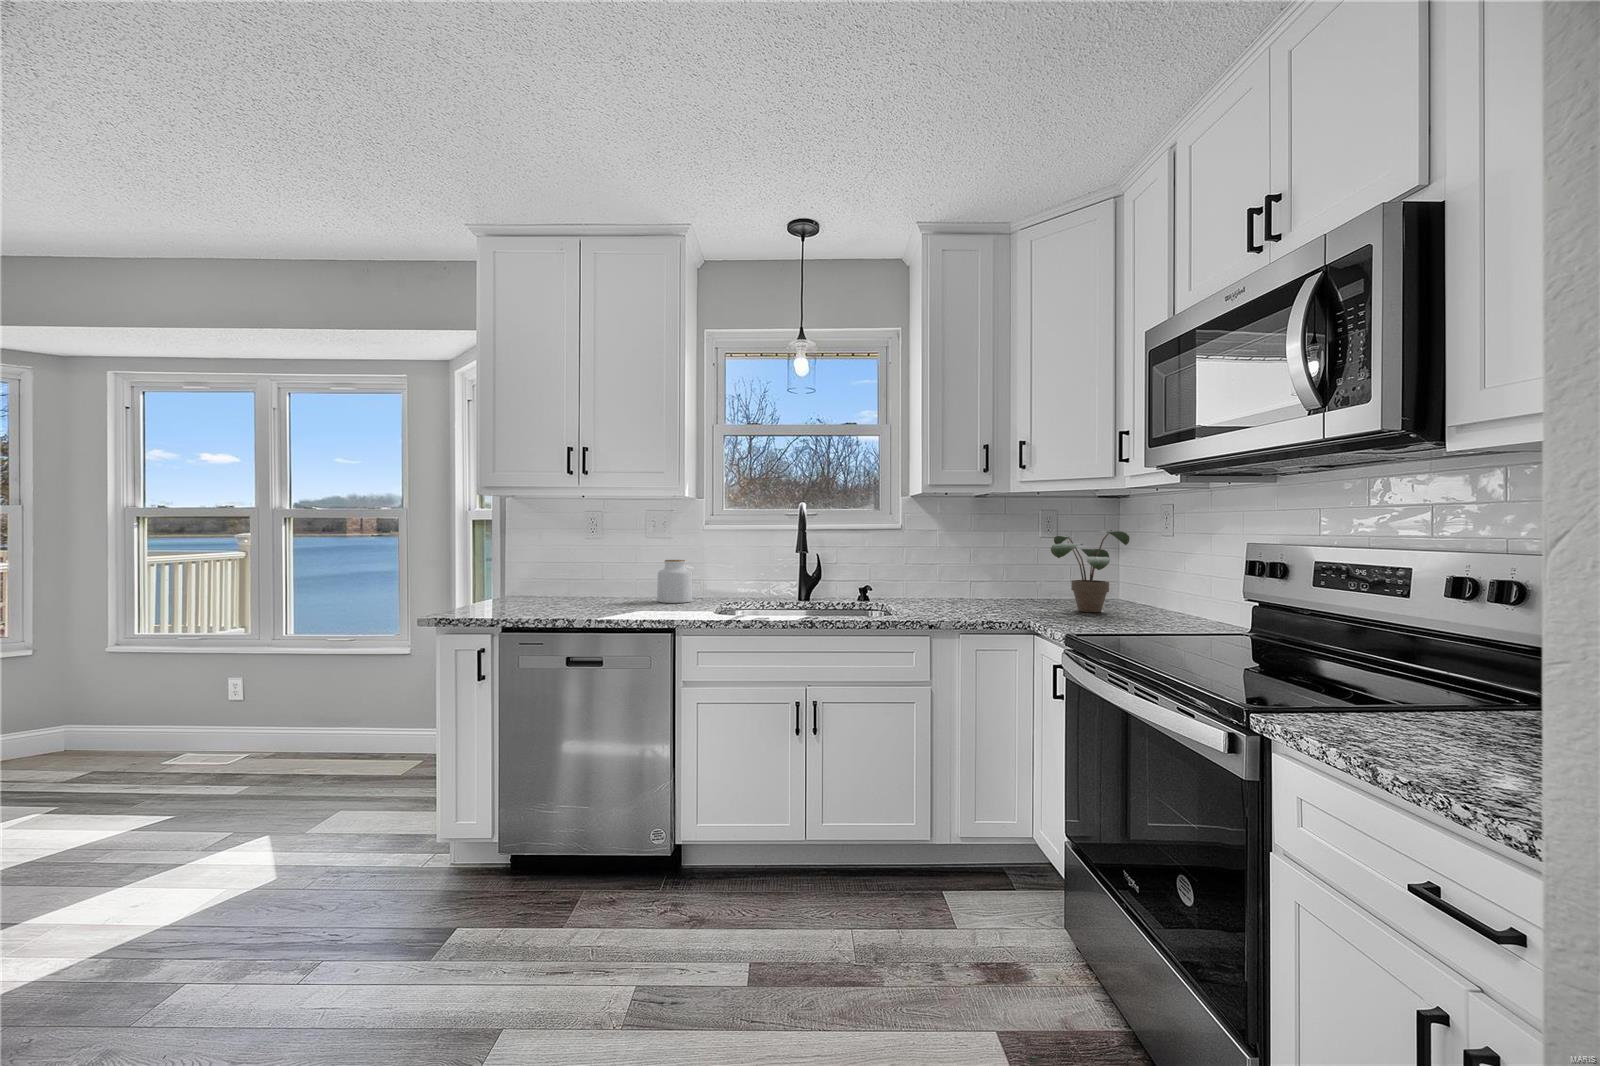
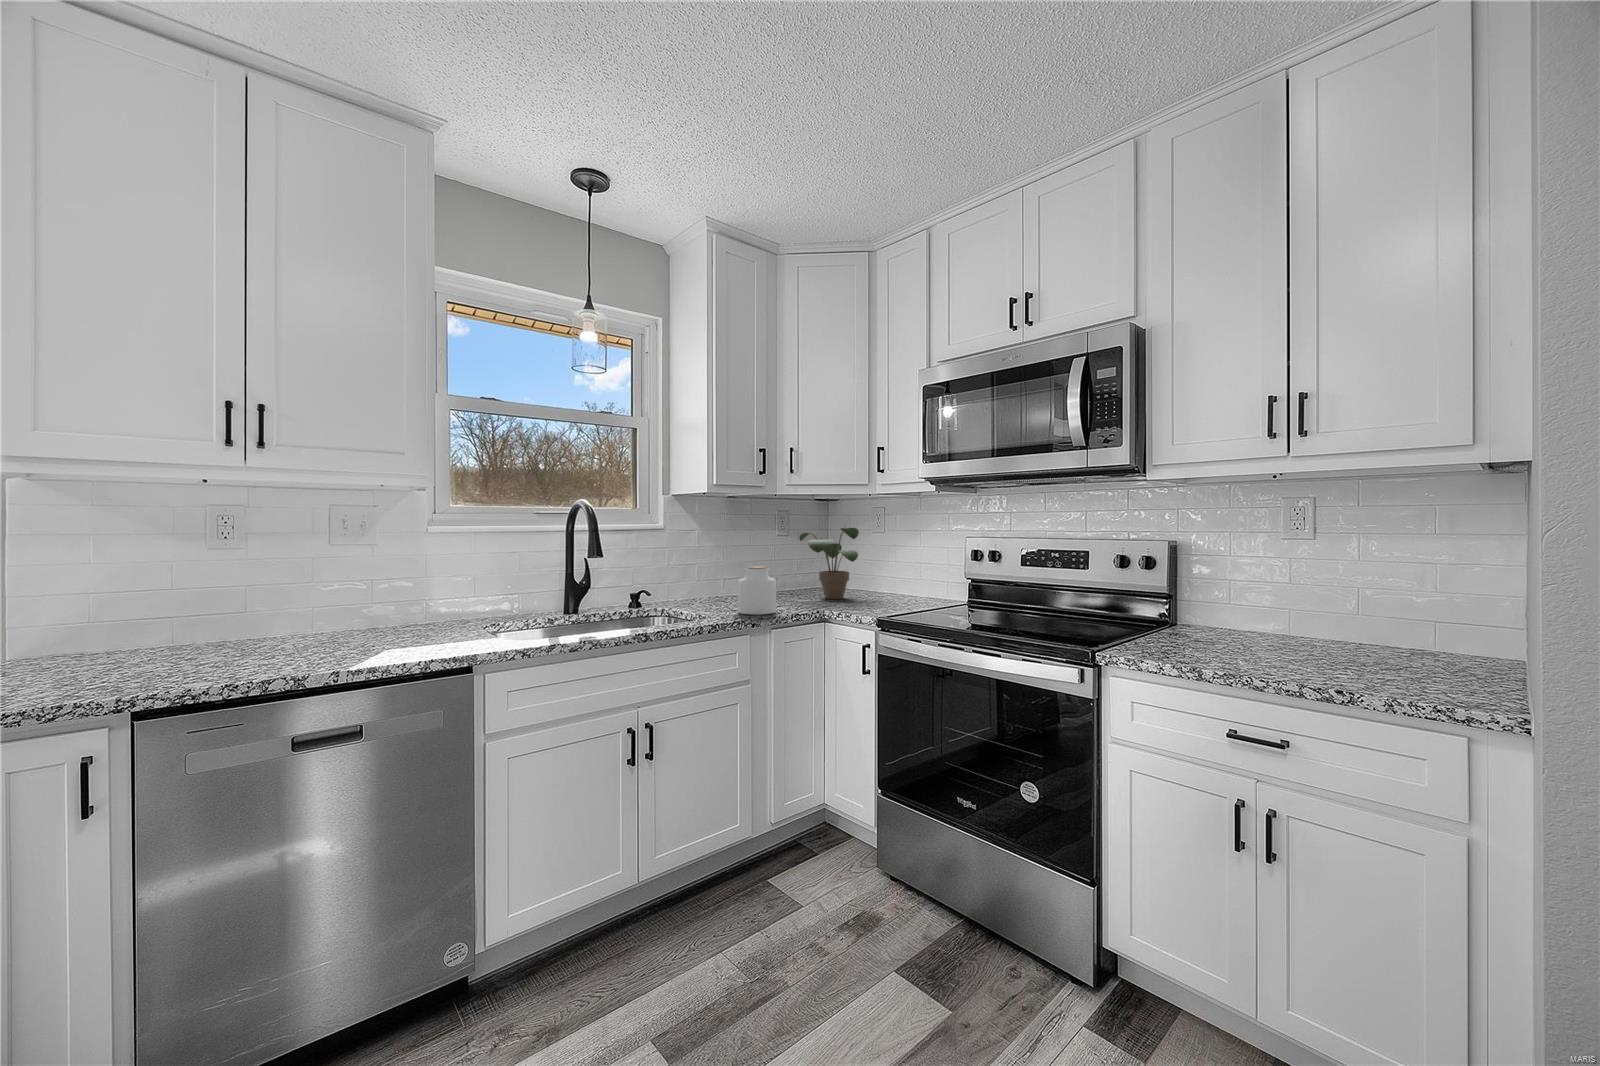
jar: present [657,560,692,603] -> present [738,567,776,615]

